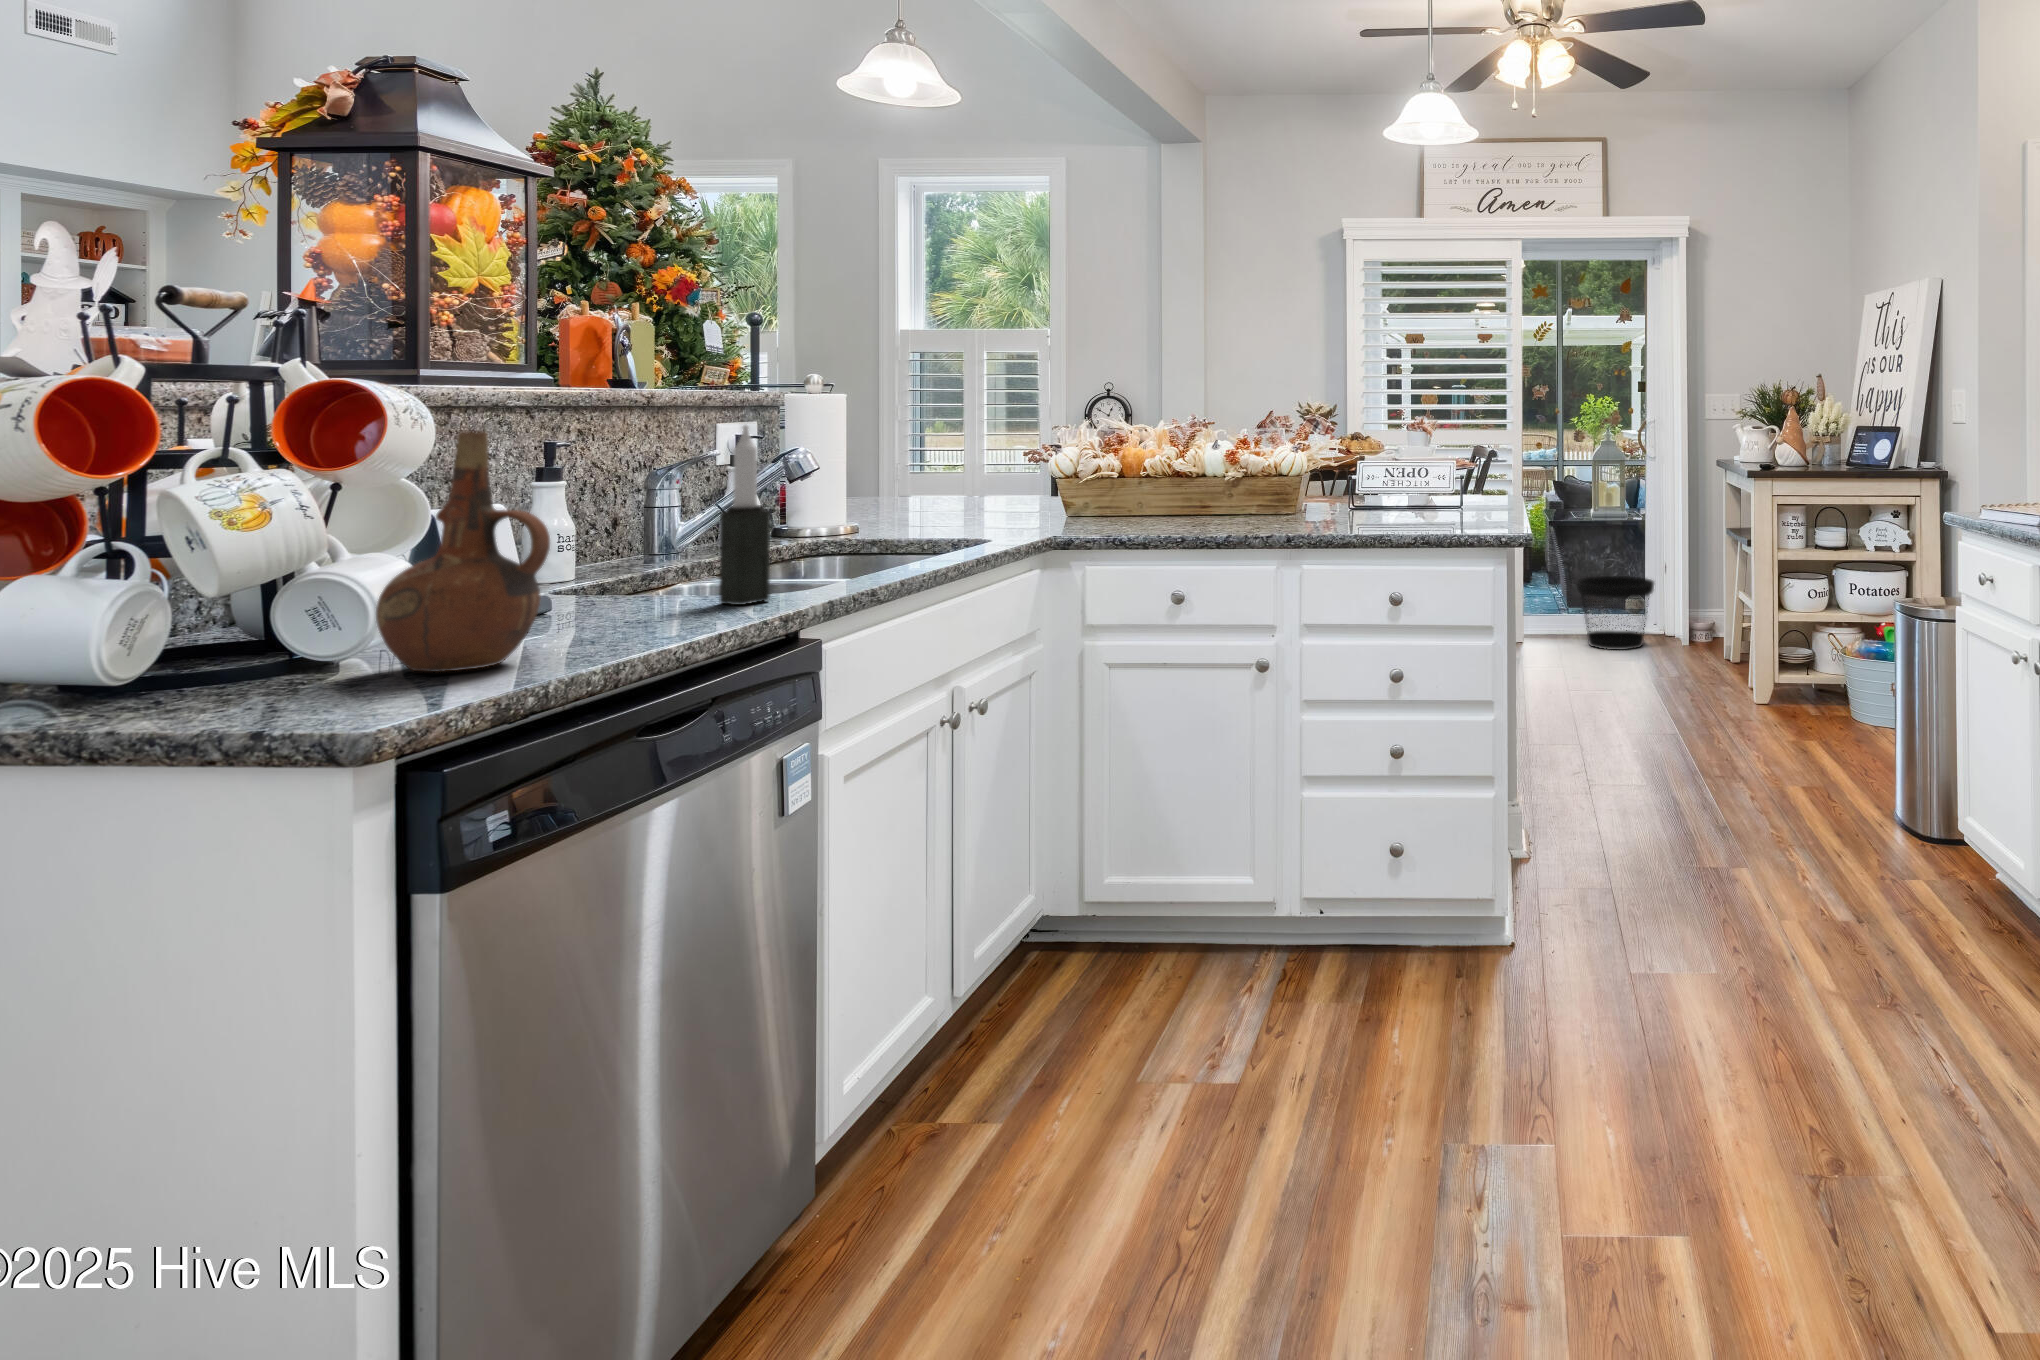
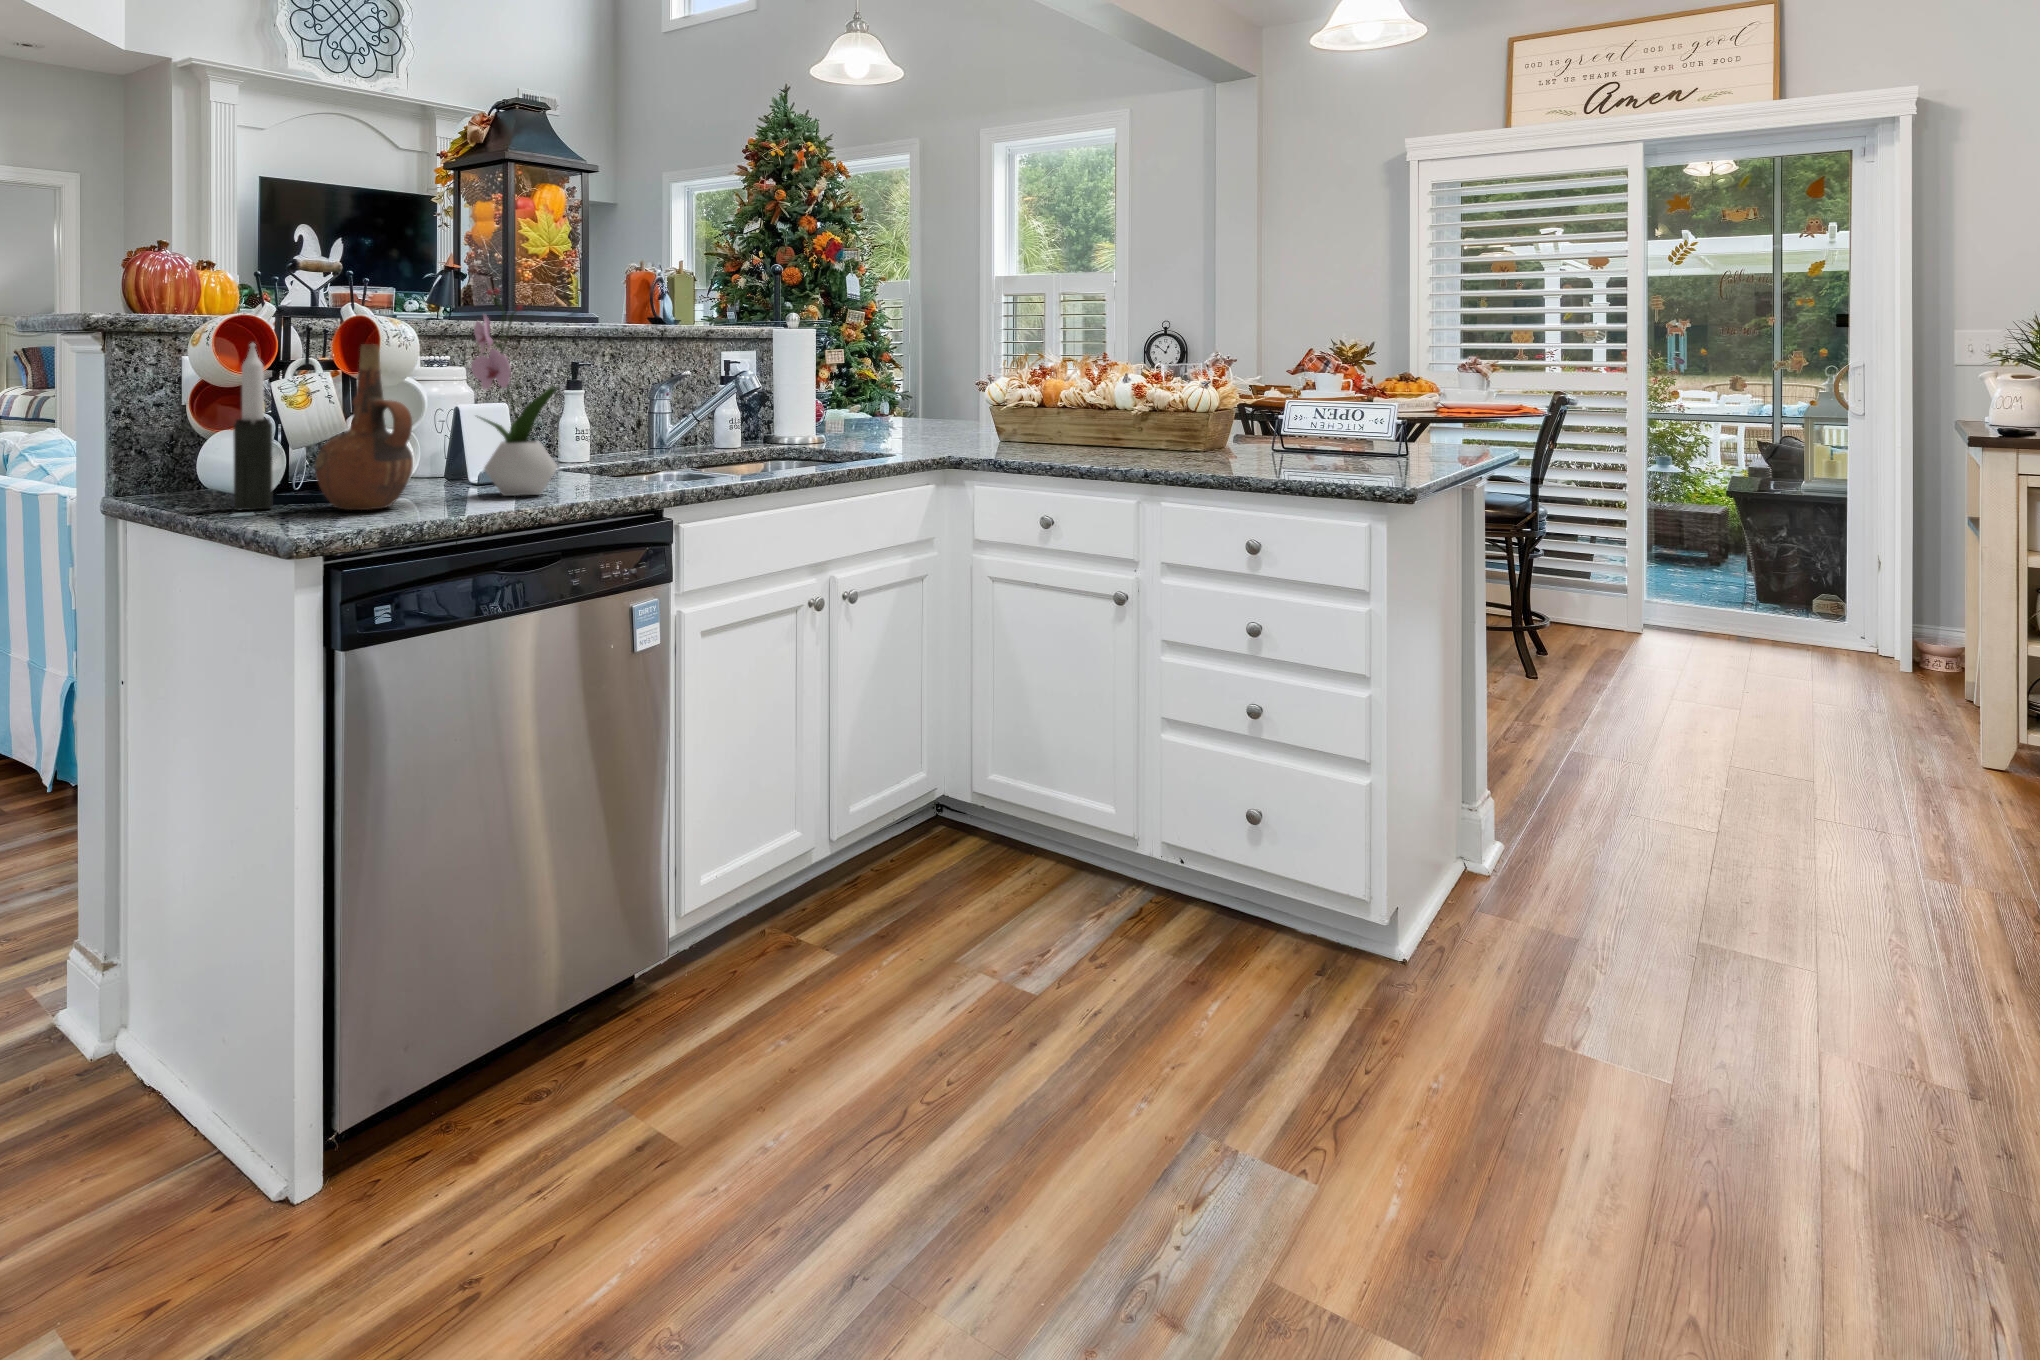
flower arrangement: none [559,348,708,630] -> present [471,288,558,496]
candle: present [719,425,770,605] -> present [233,343,273,510]
wastebasket: present [1576,576,1654,650] -> none [1733,565,1855,659]

